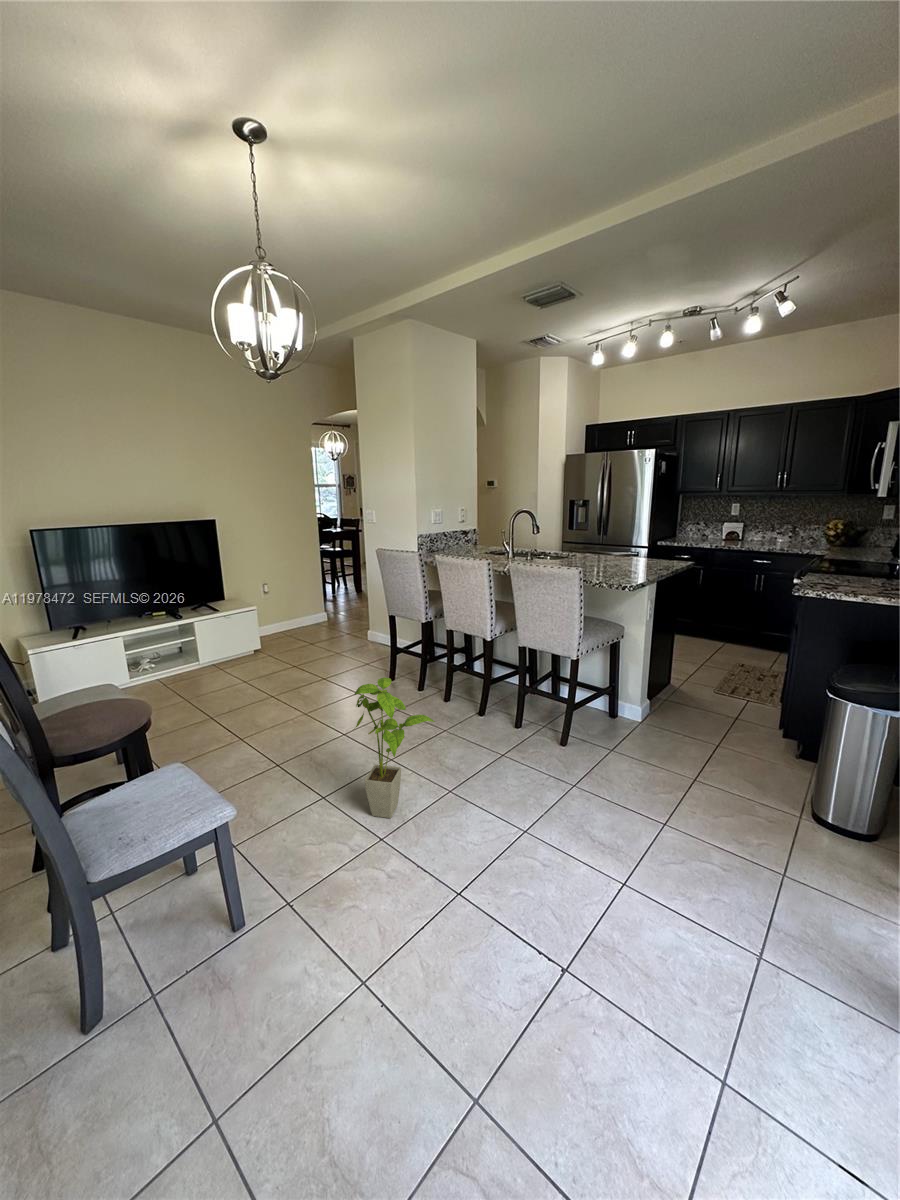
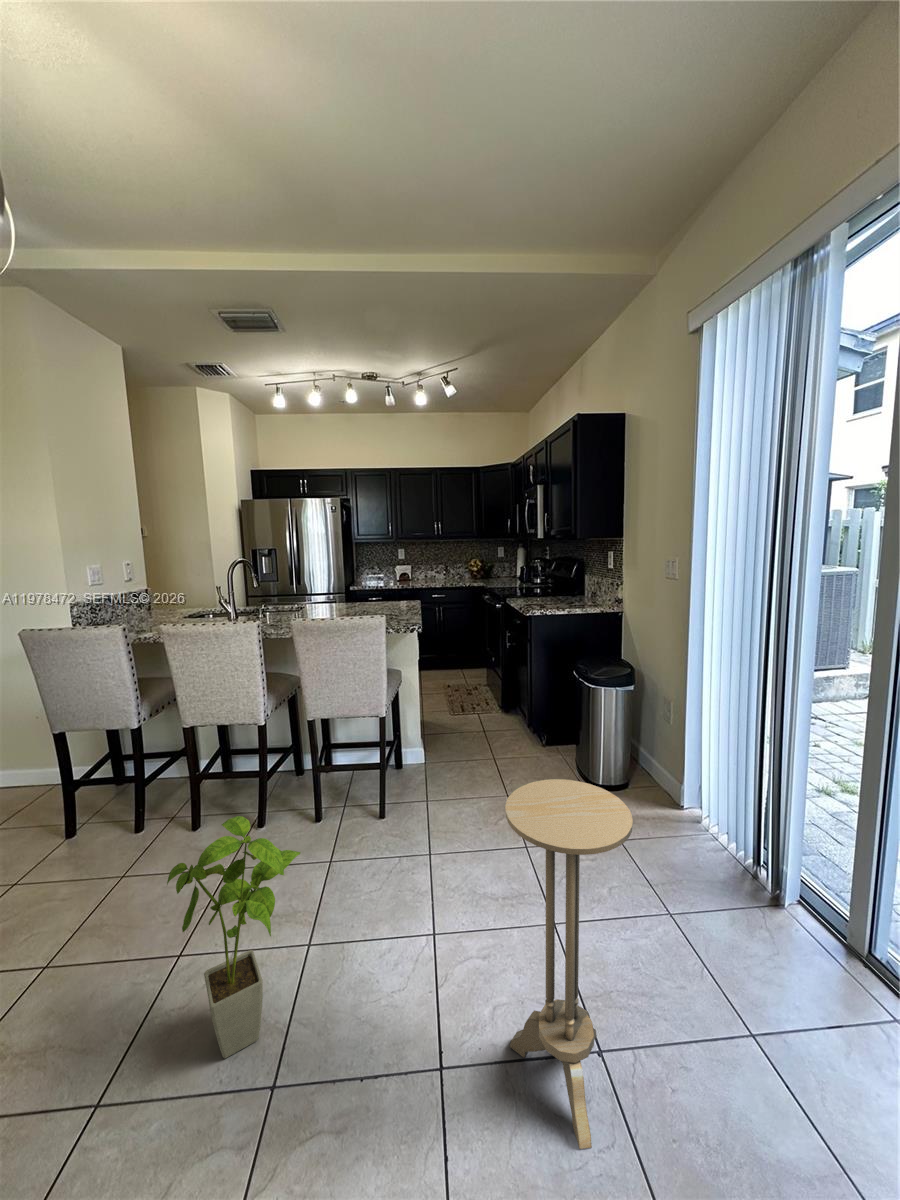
side table: none [476,718,582,997] -> present [505,779,633,1149]

